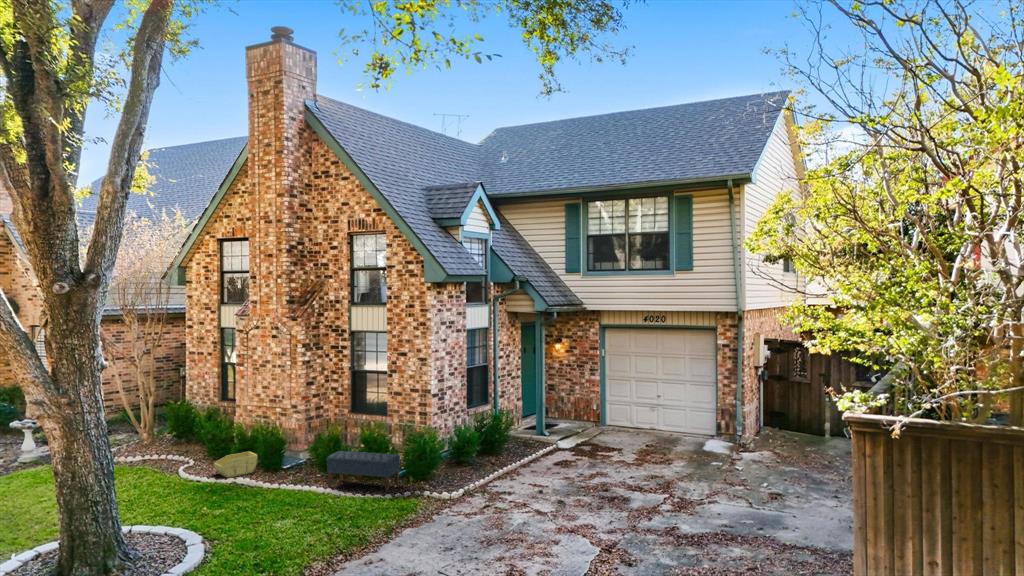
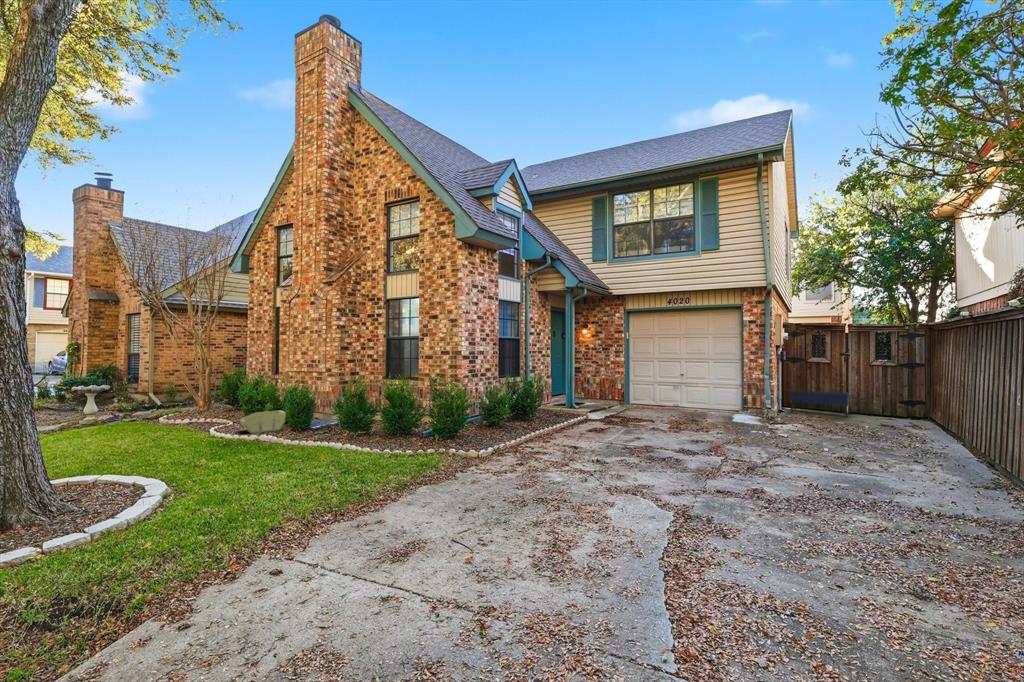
bench: present [326,451,400,492] -> present [790,390,849,417]

